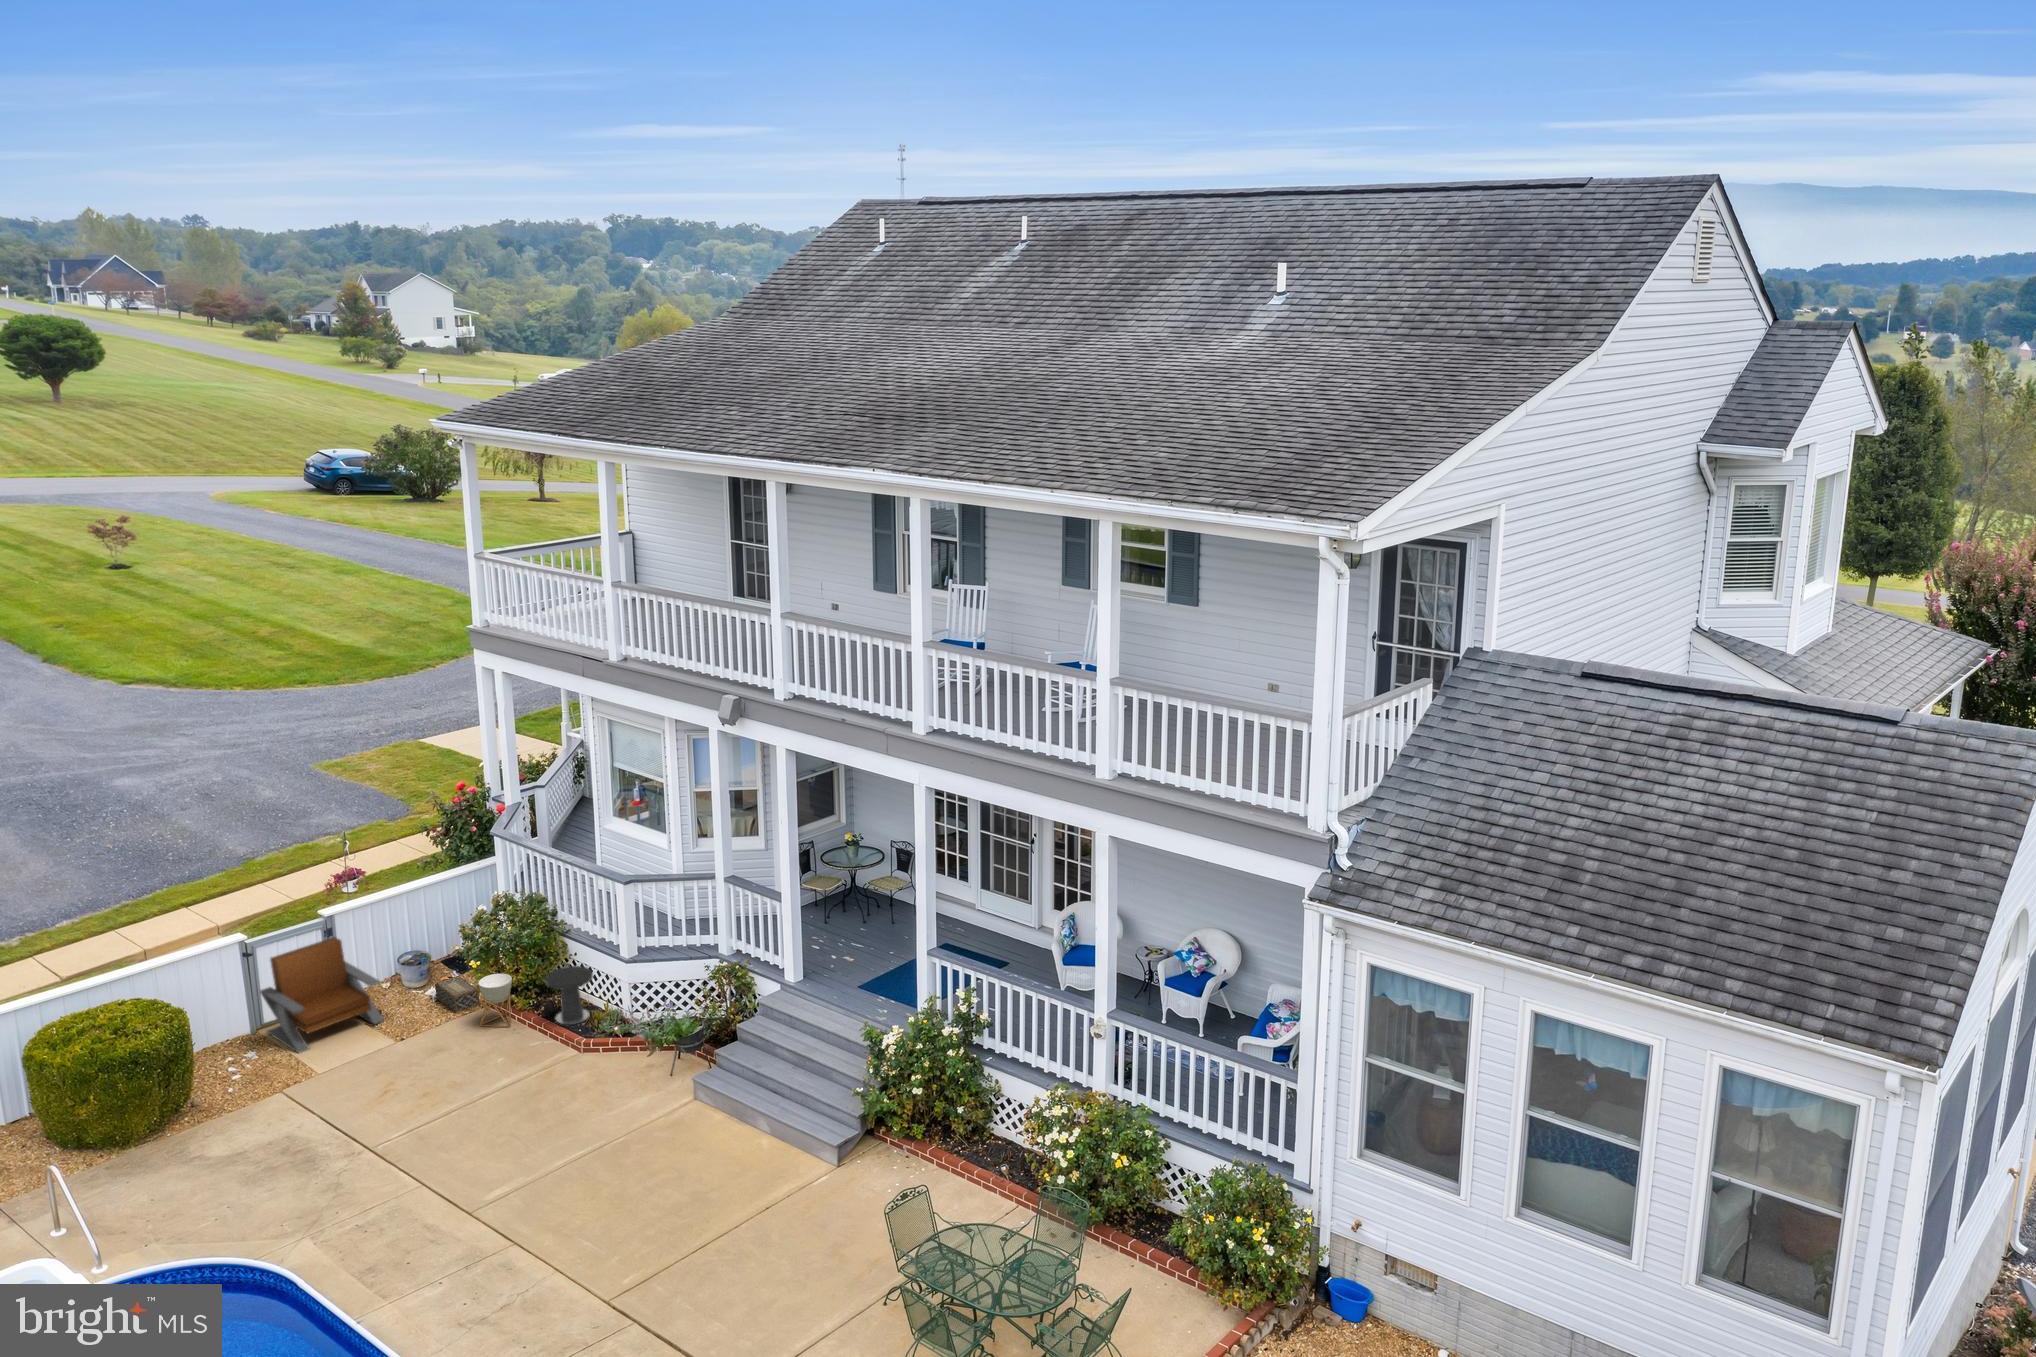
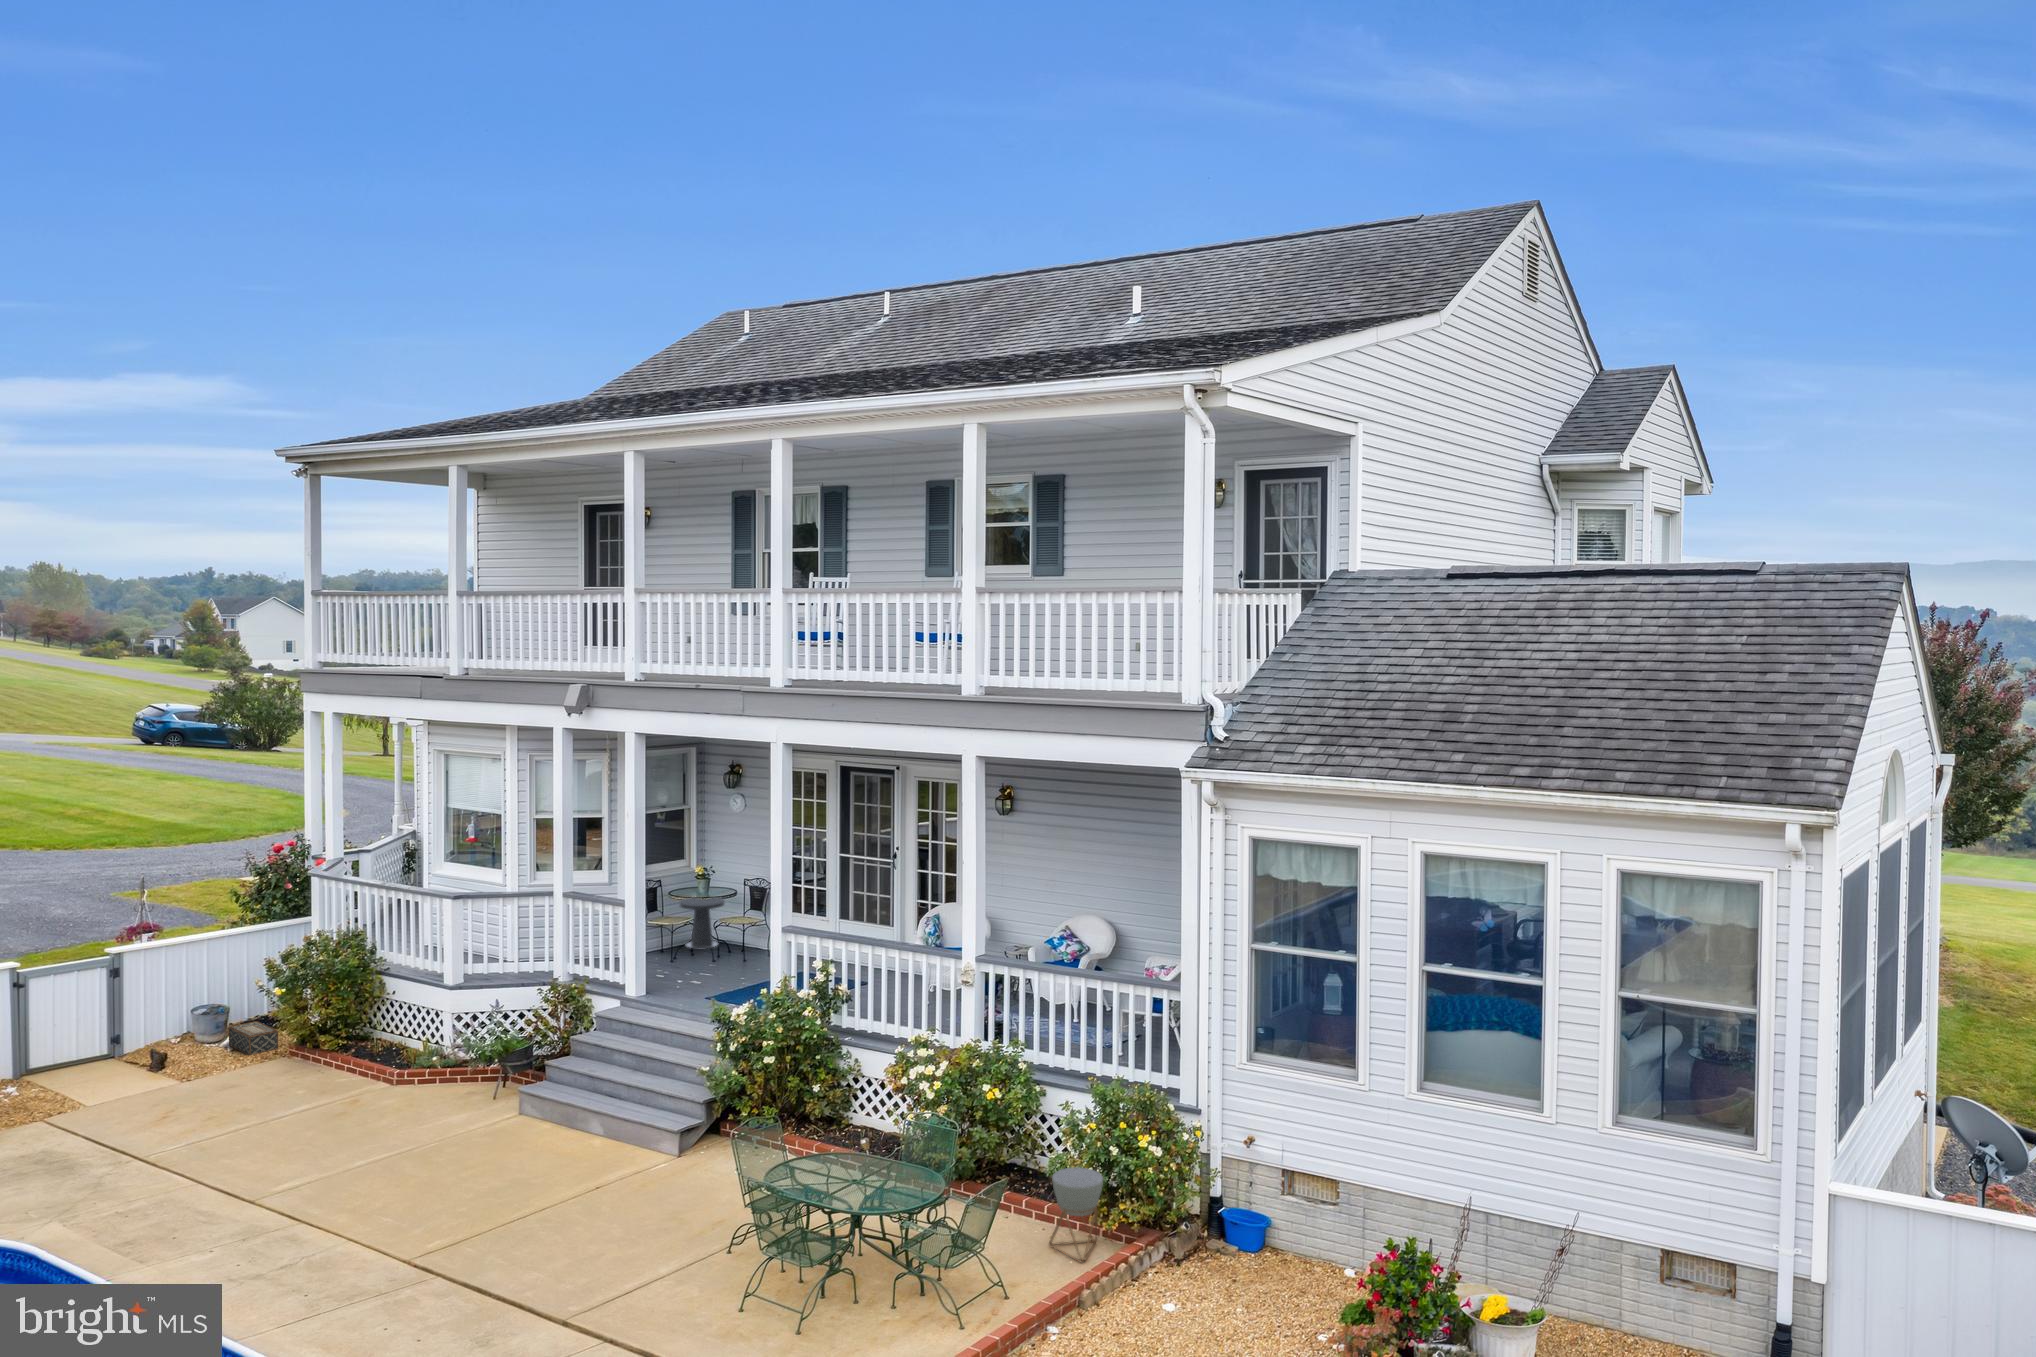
lounge chair: present [260,937,384,1053] -> none [19,970,164,1090]
side table: present [546,966,593,1024] -> present [679,897,725,948]
planter: present [478,974,512,1027] -> present [1049,1167,1103,1263]

